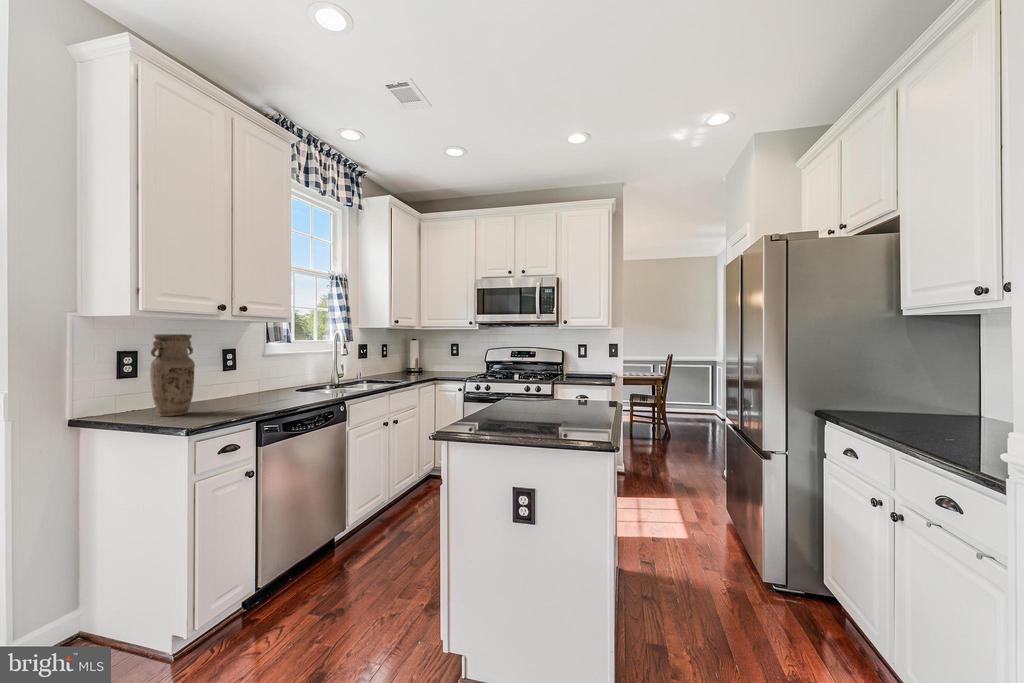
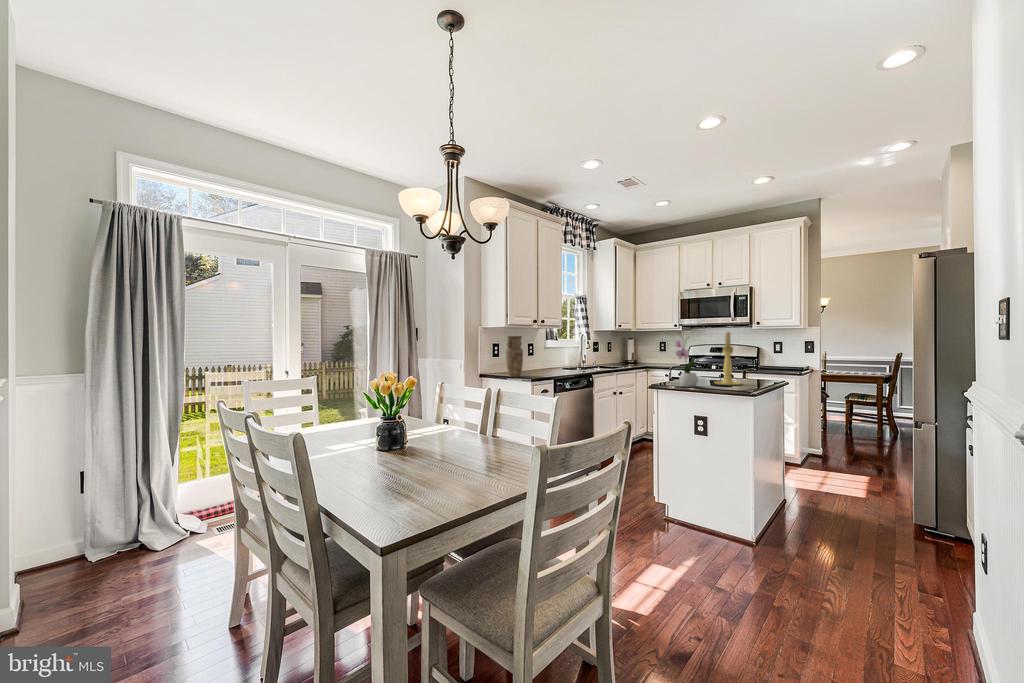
flower arrangement: none [470,331,514,428] -> present [675,332,699,387]
candle holder: none [529,331,570,419] -> present [714,332,742,385]

